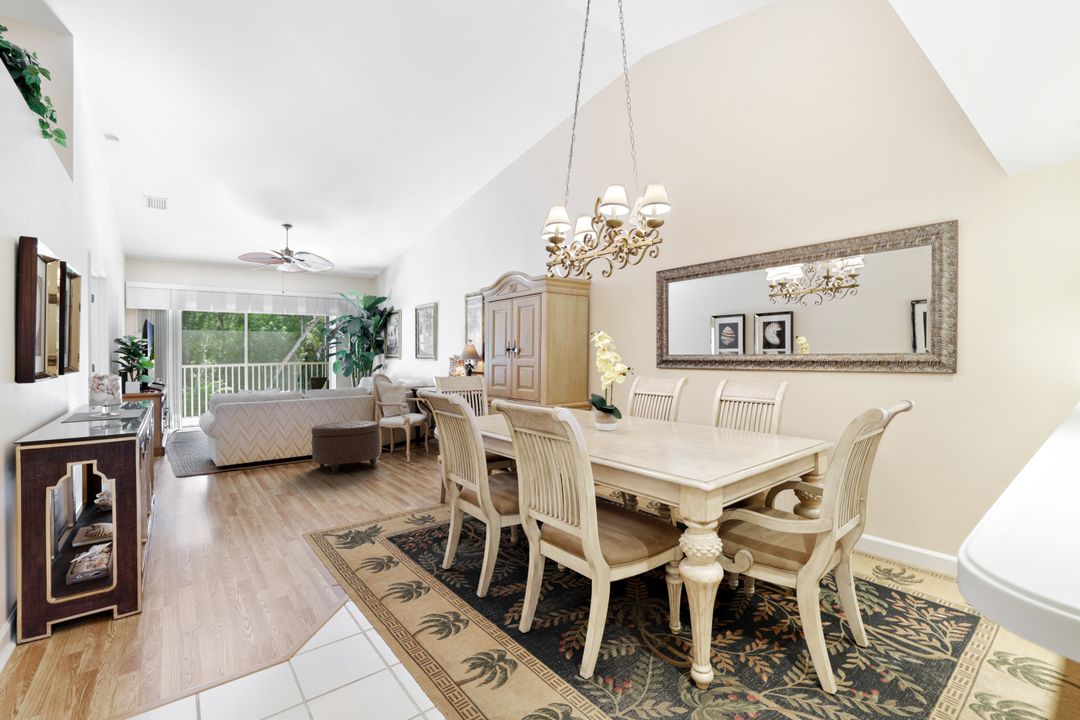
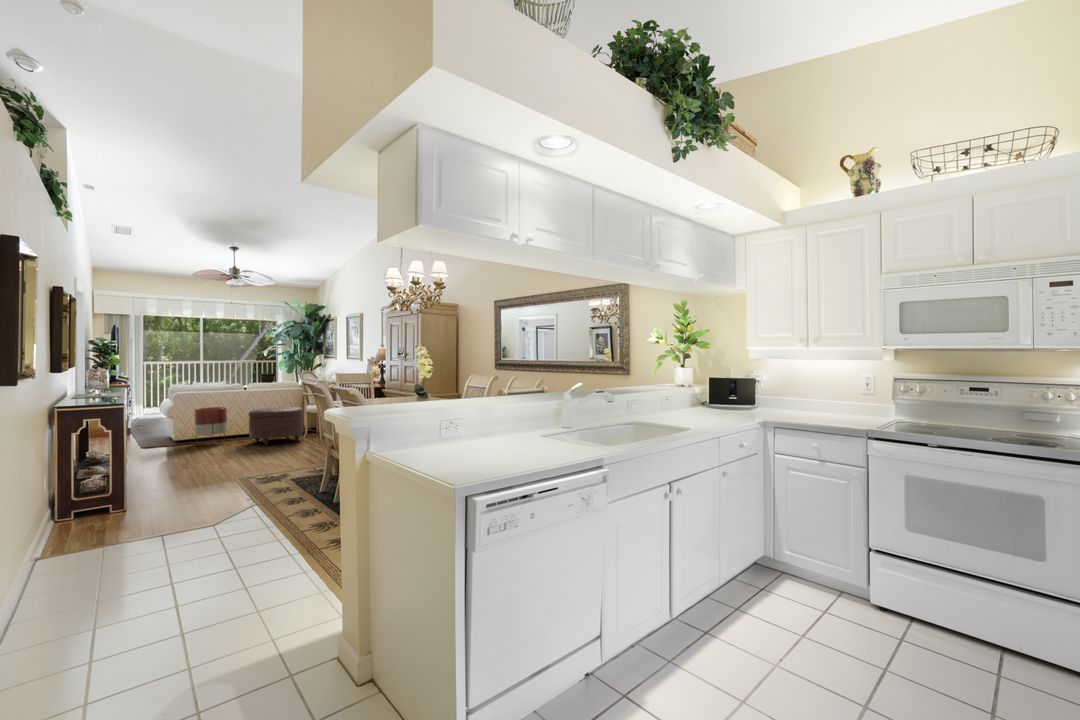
planter: none [243,422,284,474] -> present [195,407,227,444]

